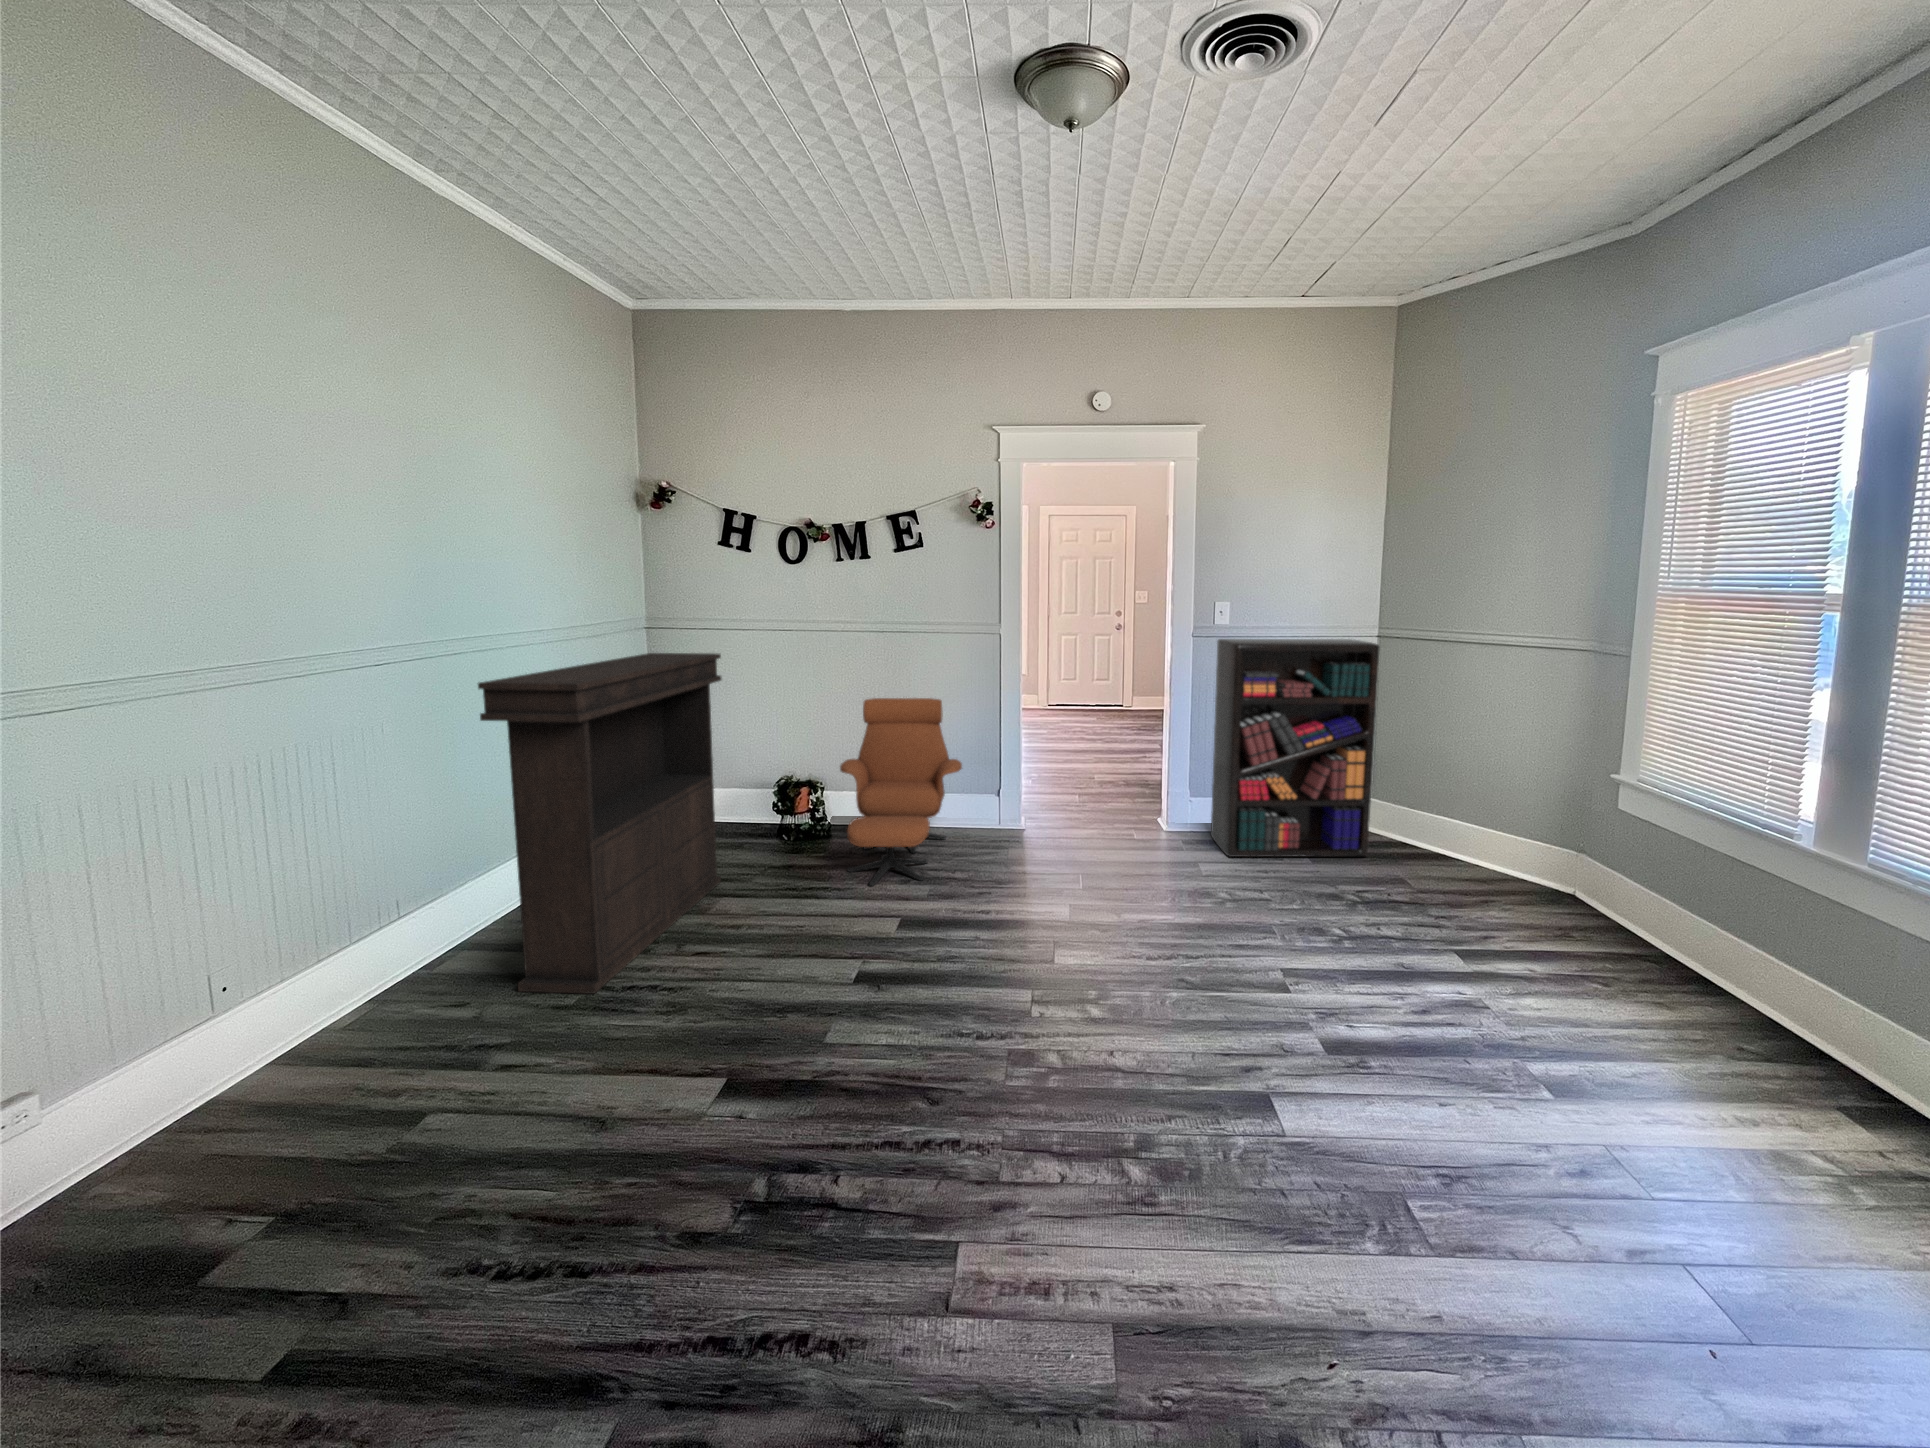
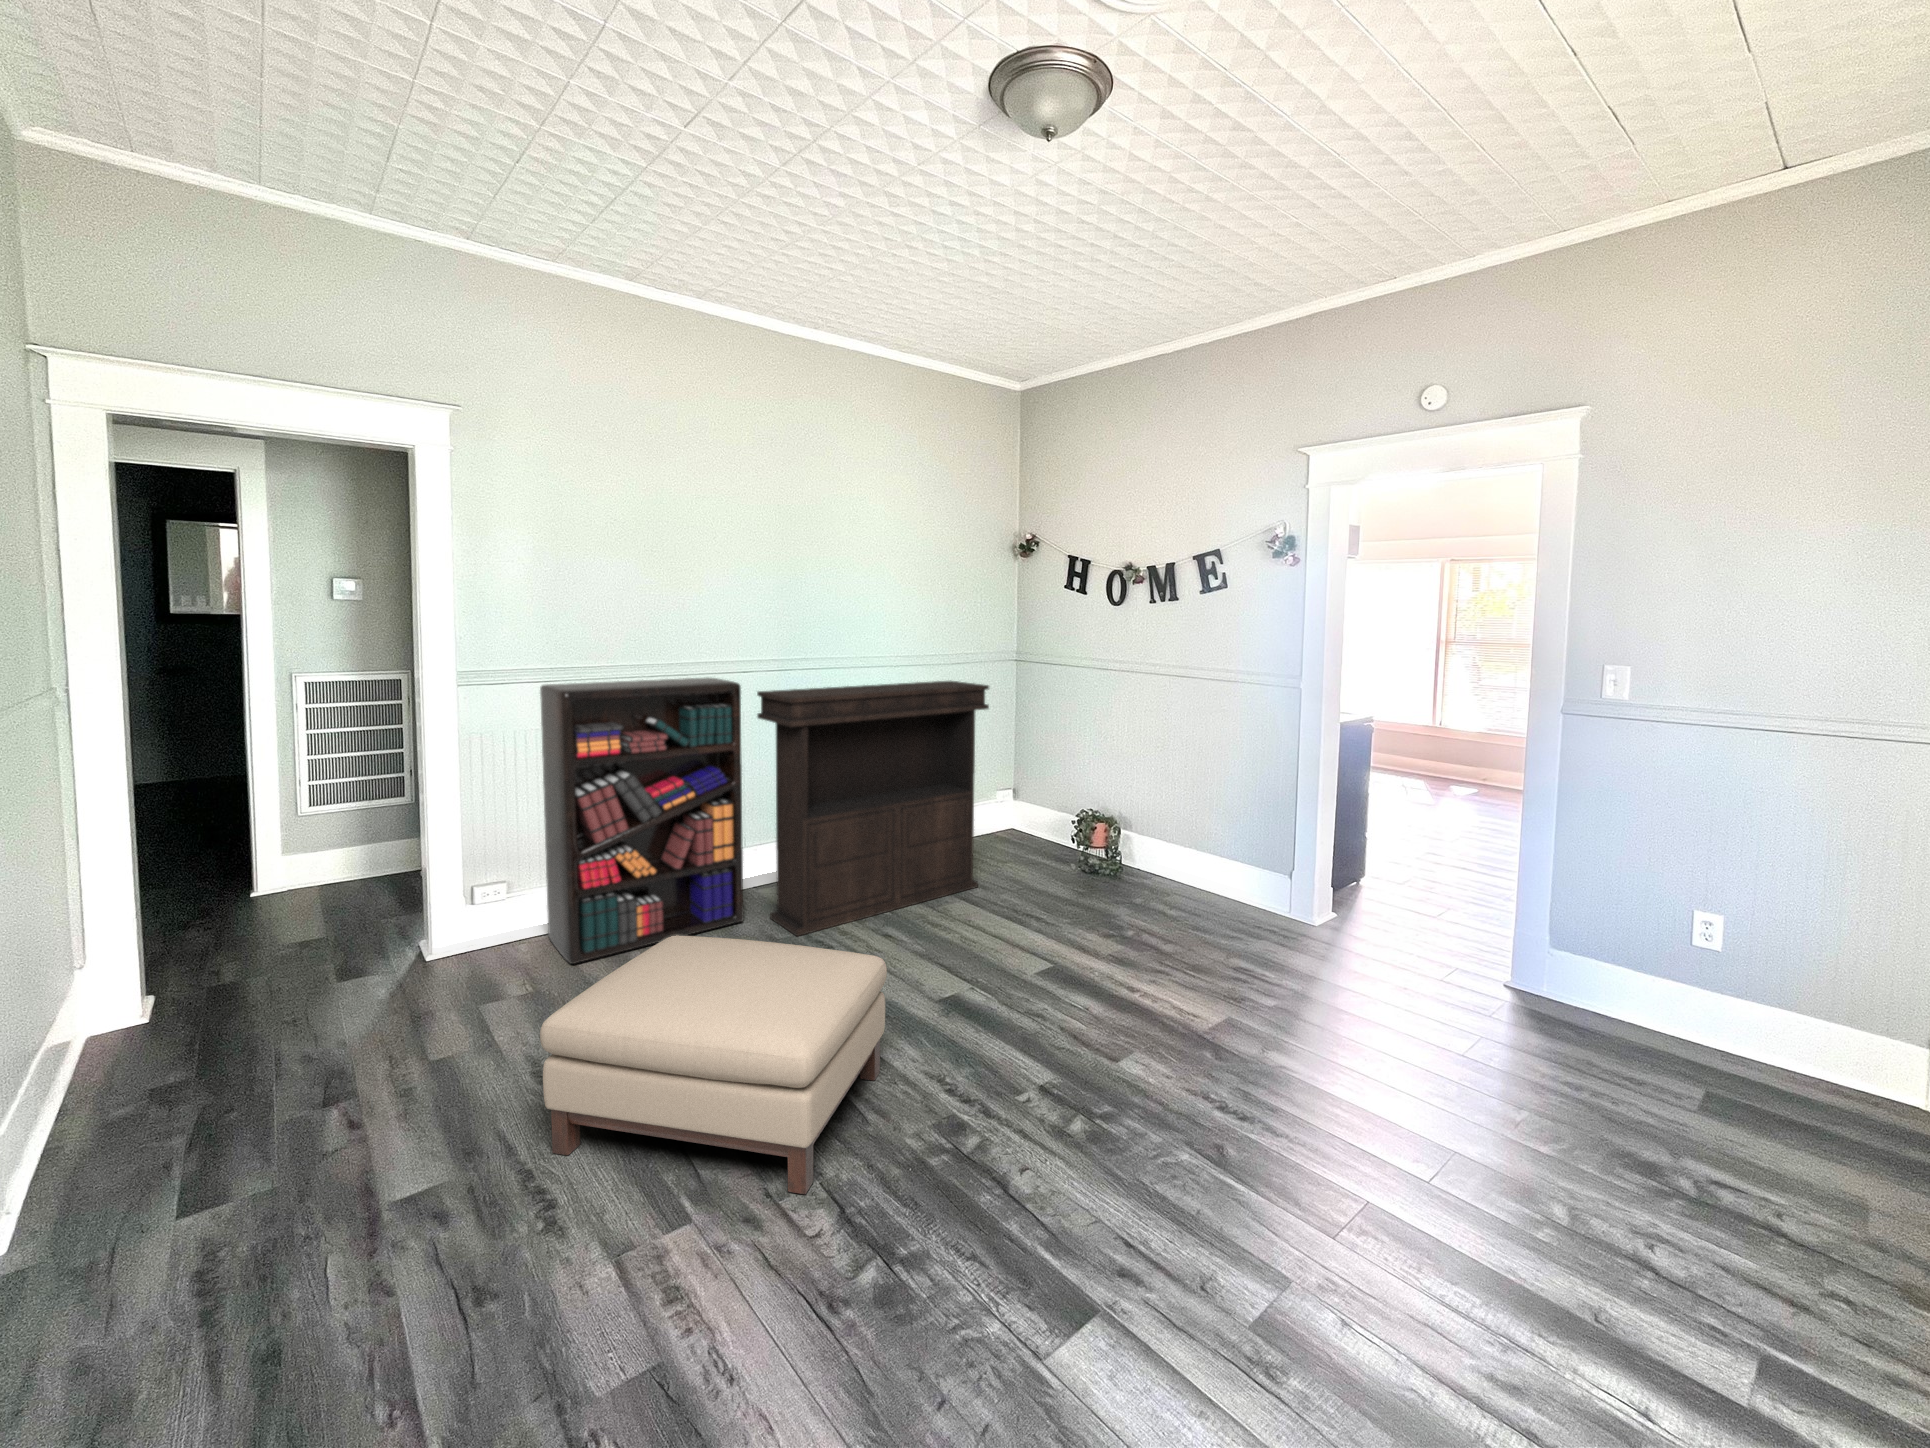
bookshelf: present [1211,639,1379,857] -> present [540,678,743,964]
lounge chair: present [840,698,962,886] -> none [1071,744,1237,939]
ottoman: none [630,934,1022,1311] -> present [540,935,887,1194]

